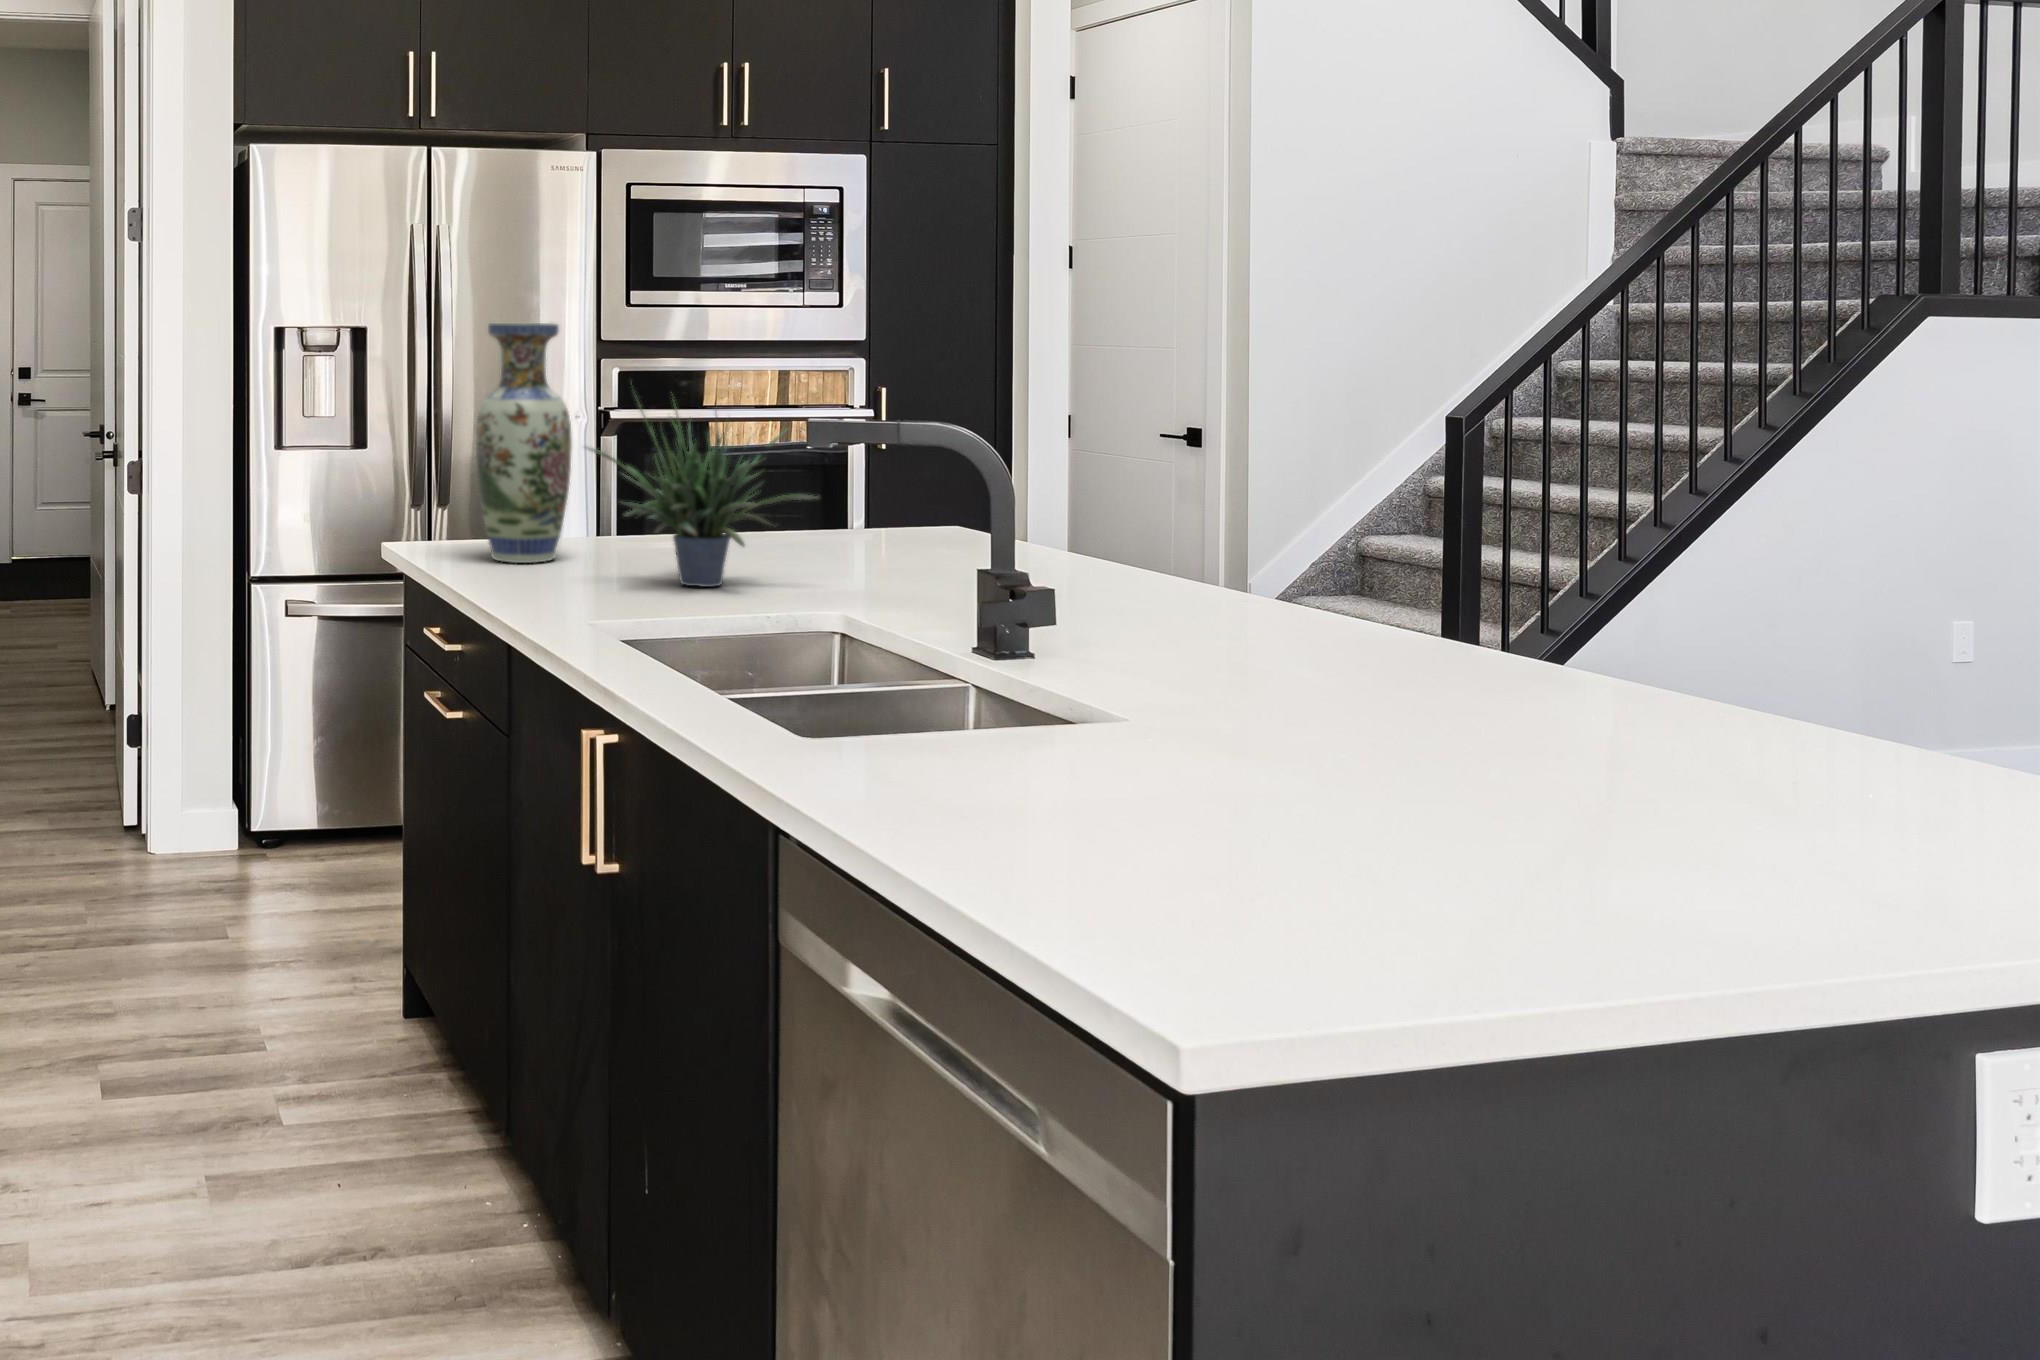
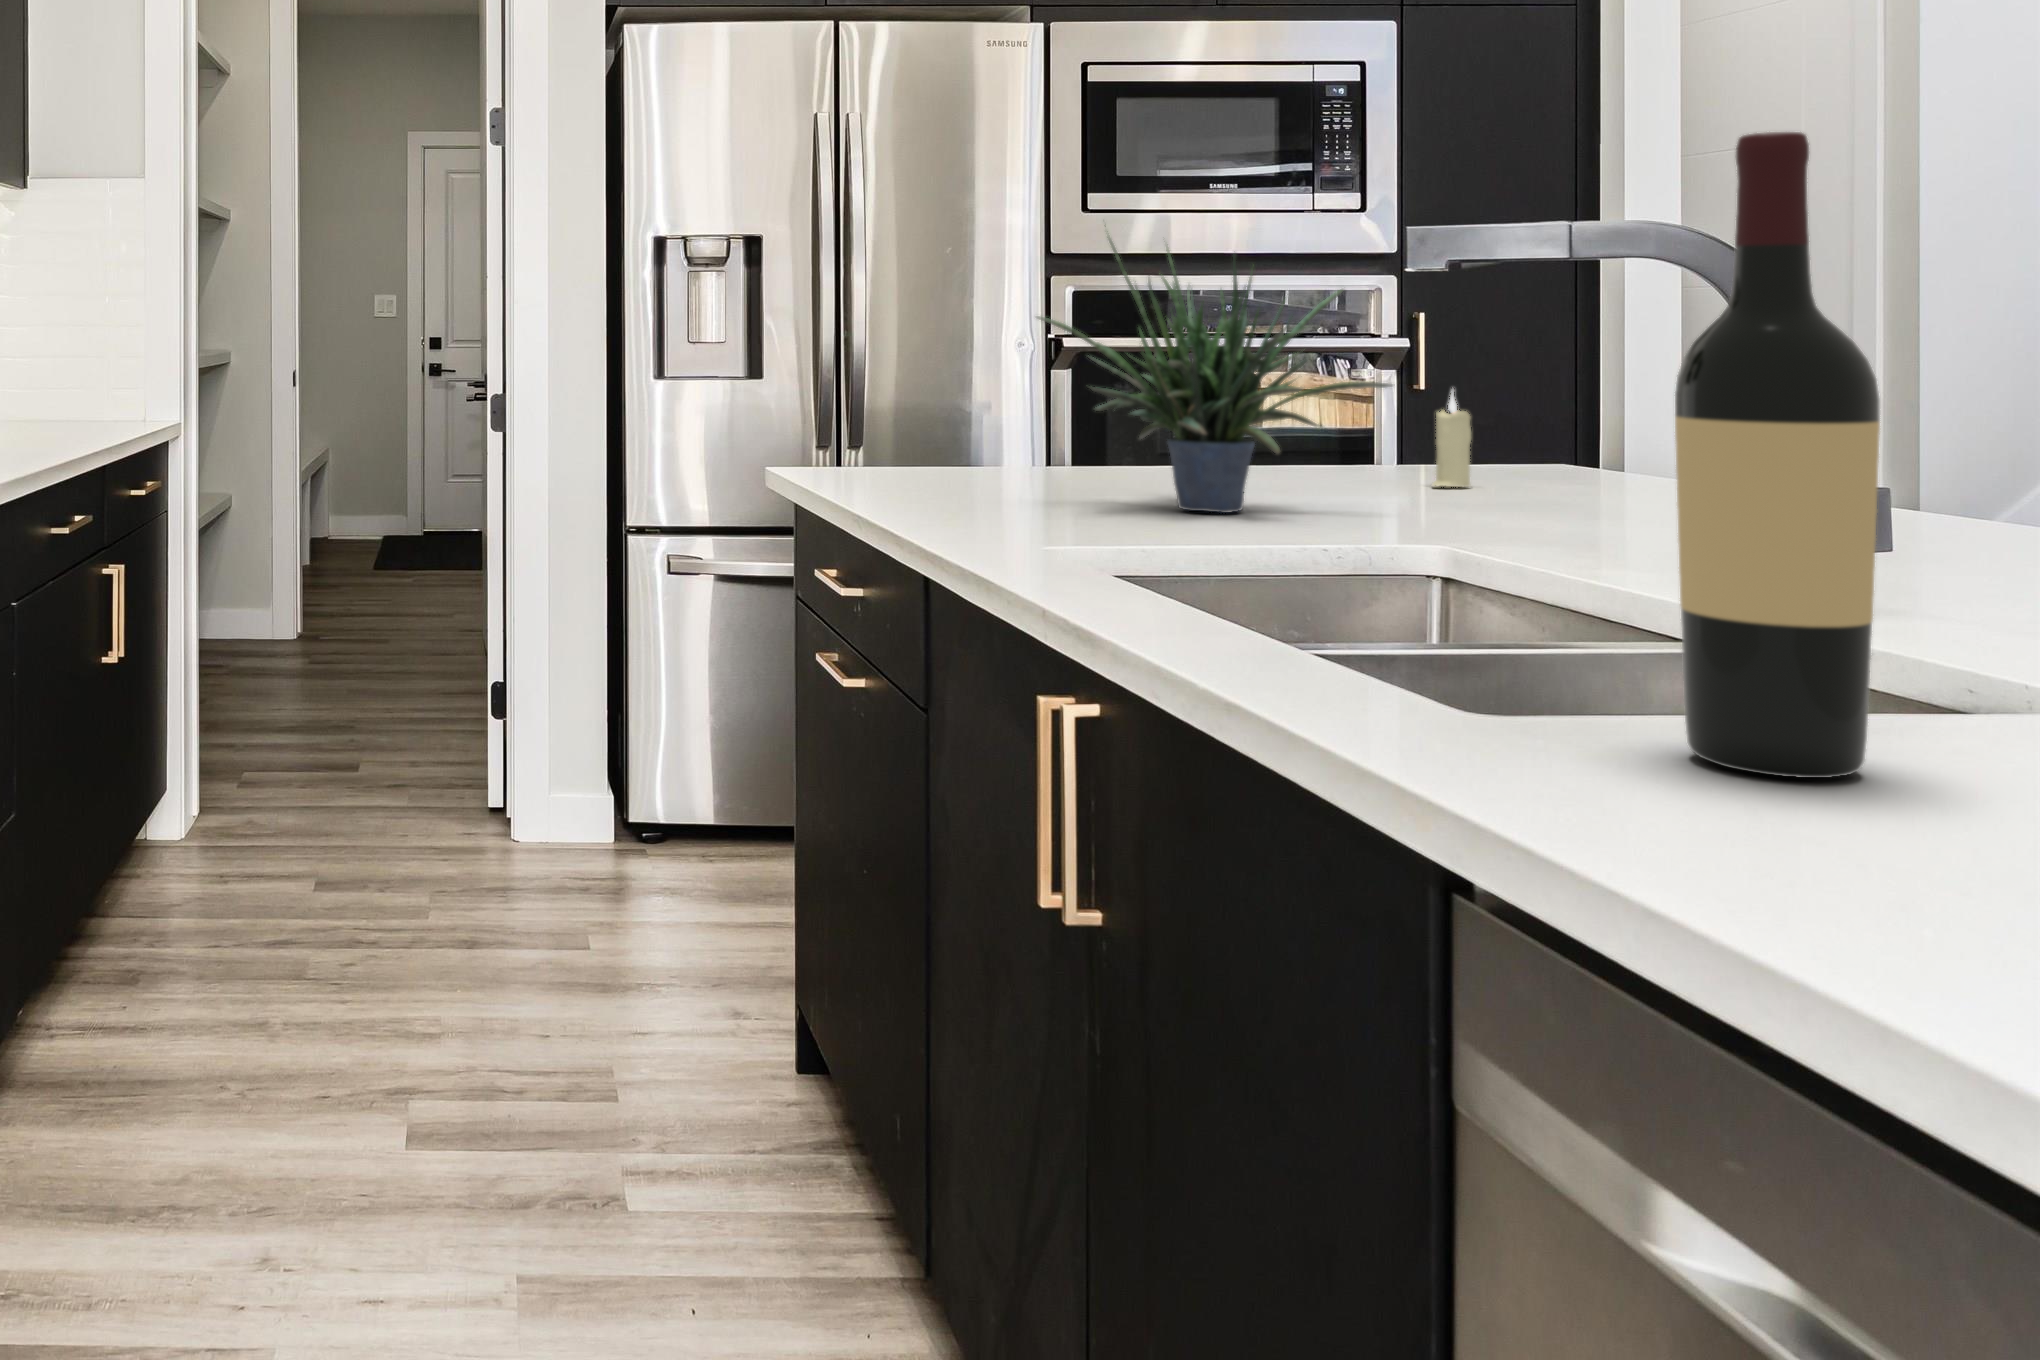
vase: present [476,323,572,563] -> none [886,165,1017,485]
wine bottle: none [889,445,976,769] -> present [1675,132,1880,778]
candle: none [855,486,881,556] -> present [1433,392,1471,487]

